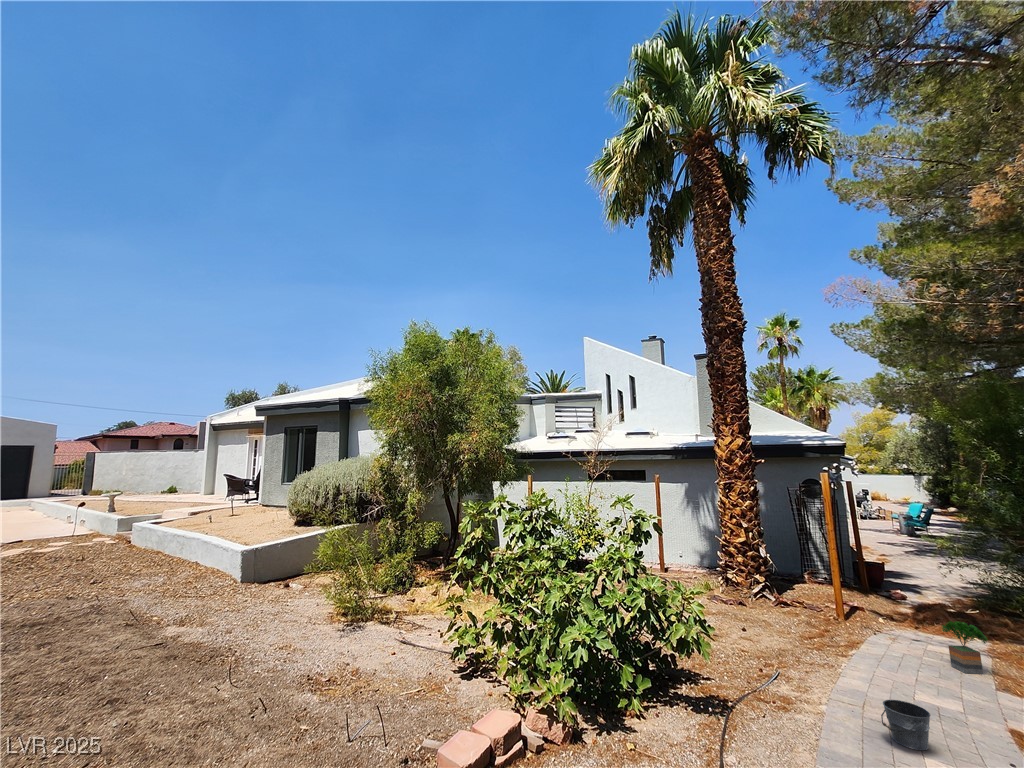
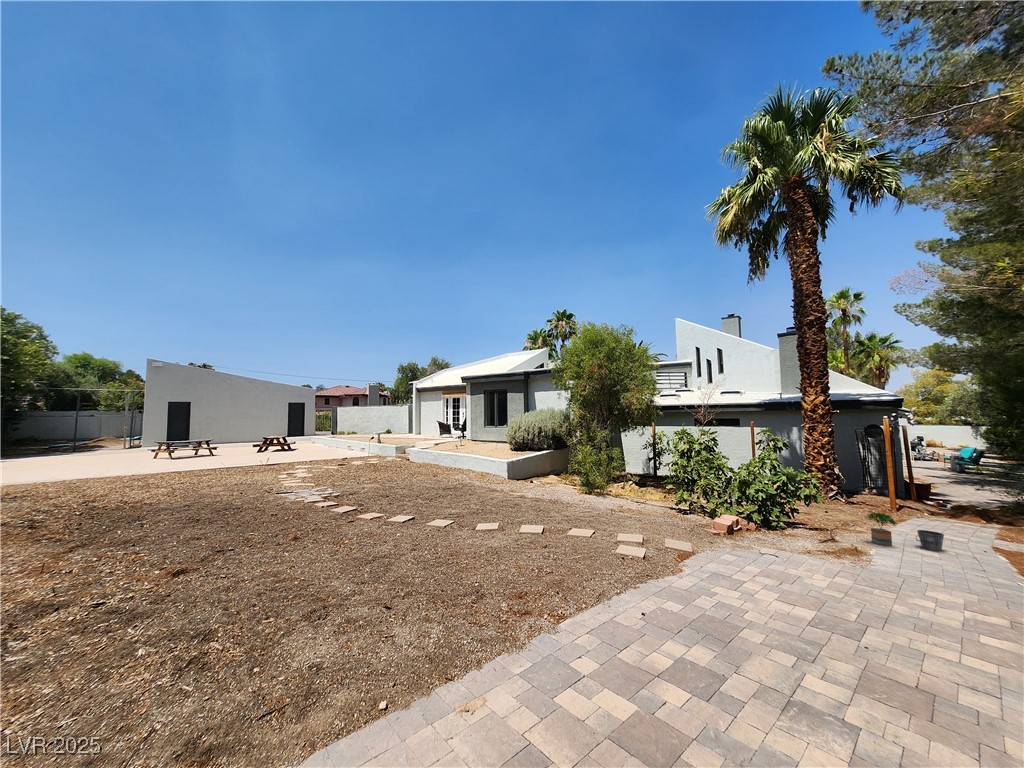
potted tree: present [942,621,988,674] -> present [868,513,897,546]

